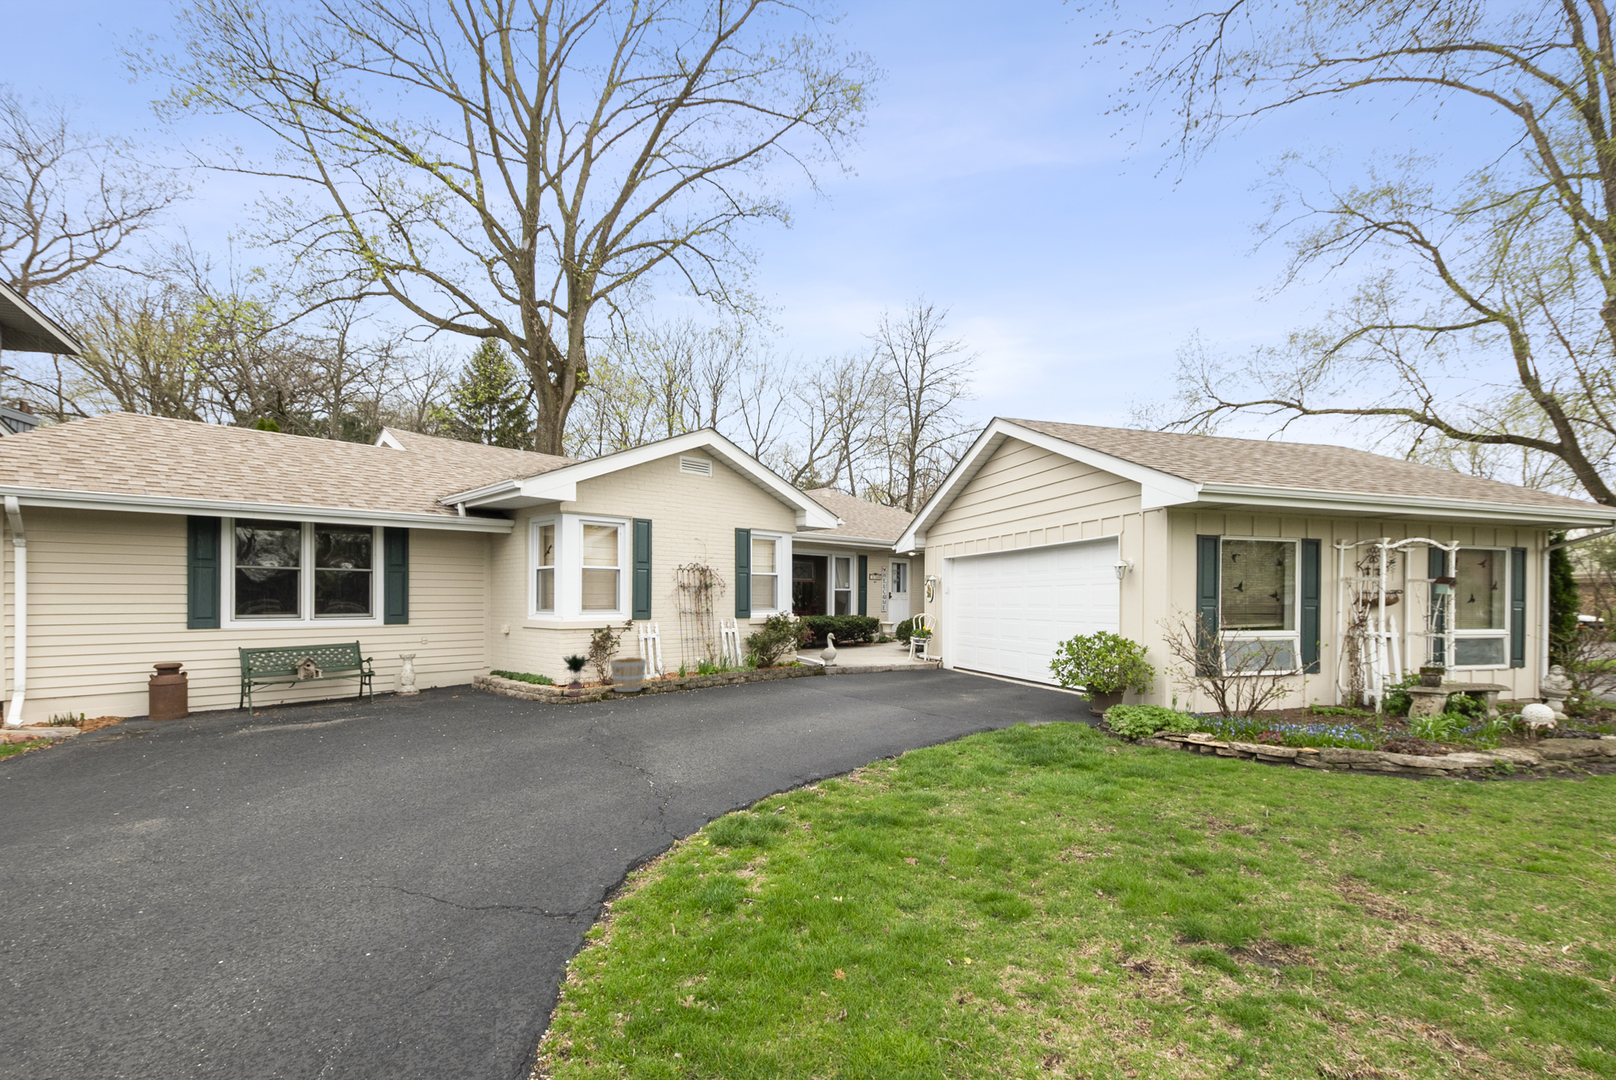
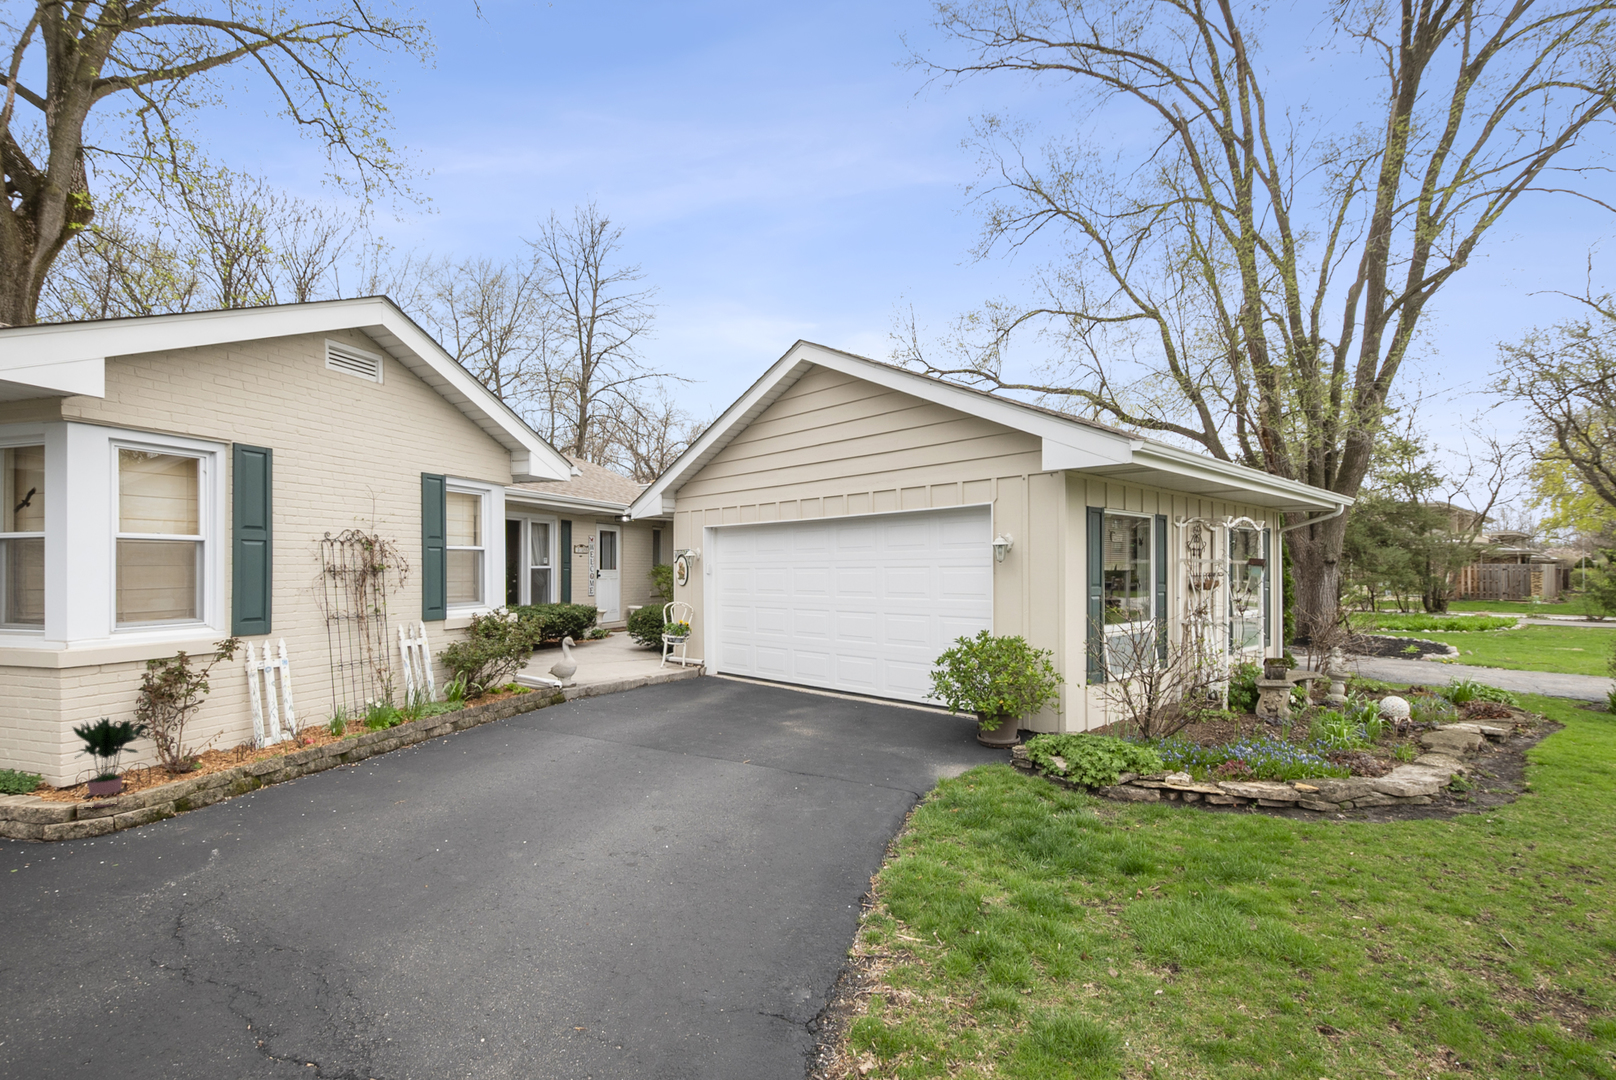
wooden bucket: present [610,657,646,692] -> none [186,709,270,782]

